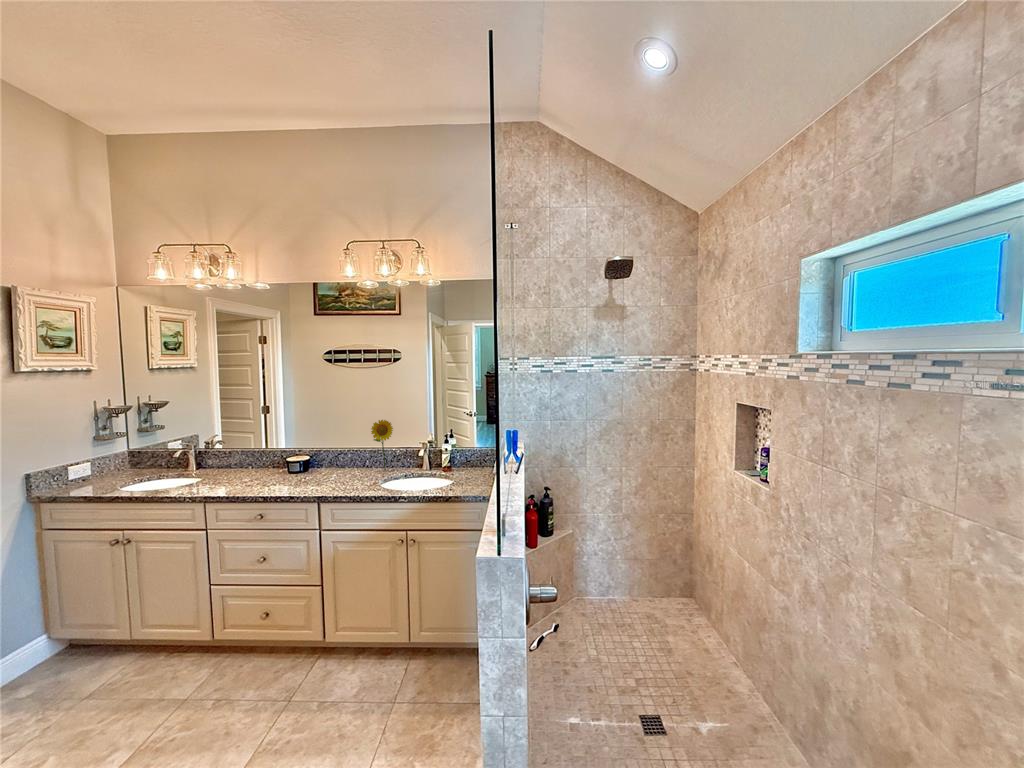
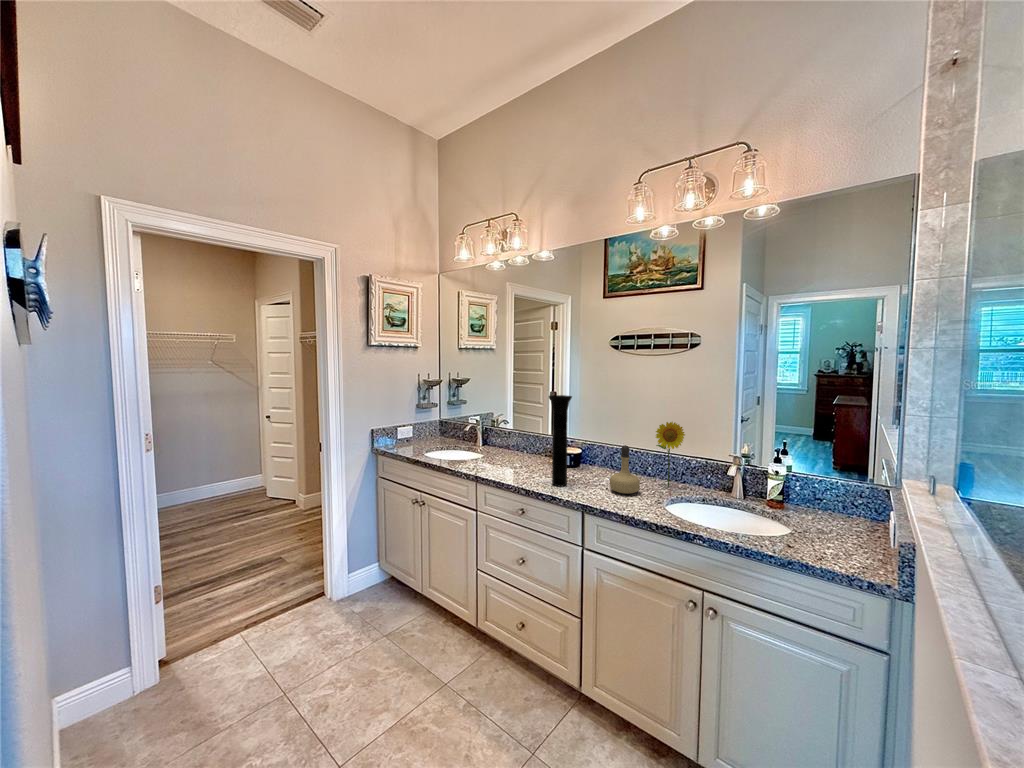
vase: none [273,408,299,488] -> present [549,395,572,486]
perfume bottle: none [337,443,362,482] -> present [610,445,640,494]

